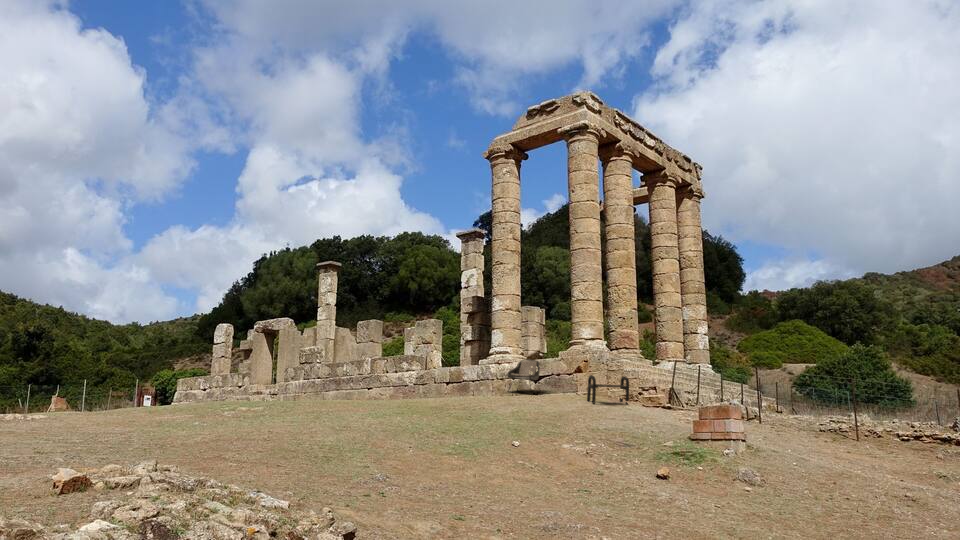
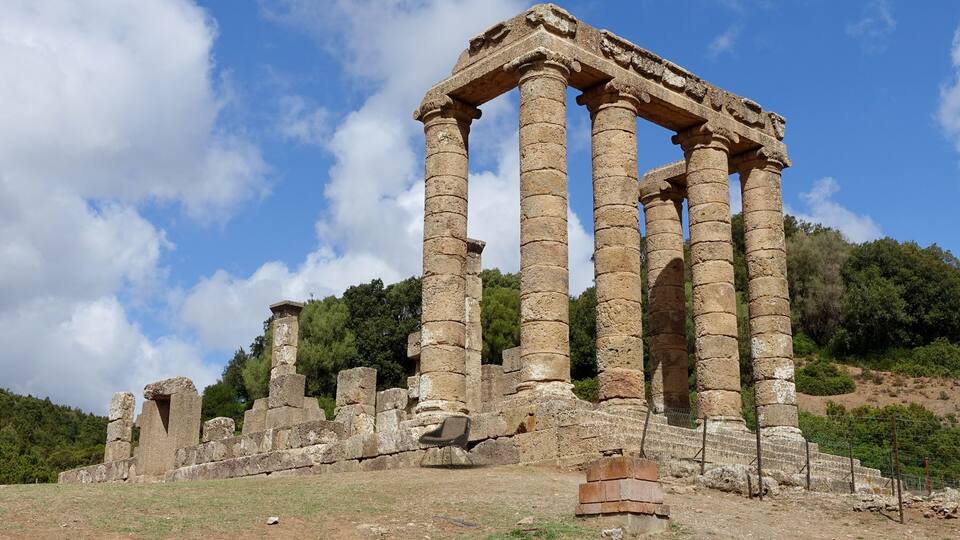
bench: present [587,375,629,405] -> none [523,434,583,480]

